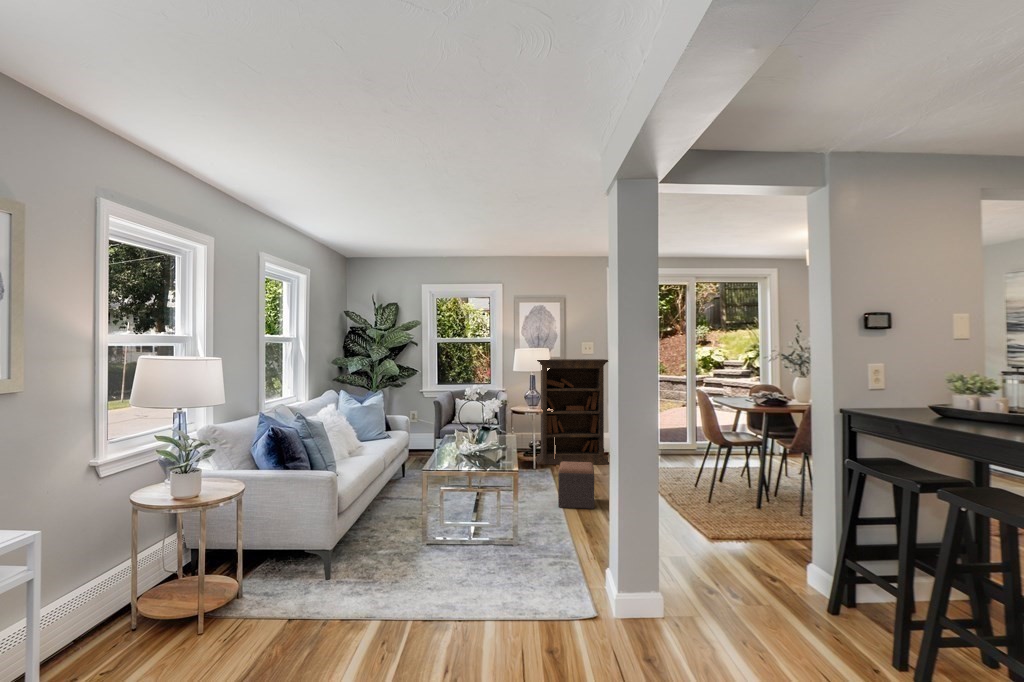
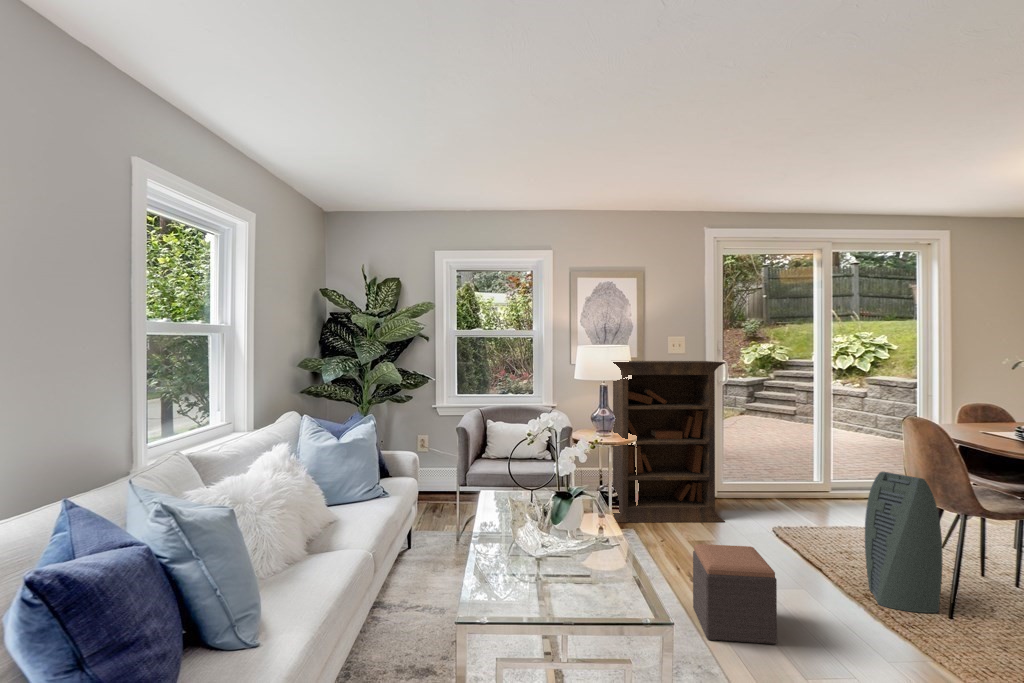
air purifier: none [665,423,698,499] -> present [865,472,943,613]

